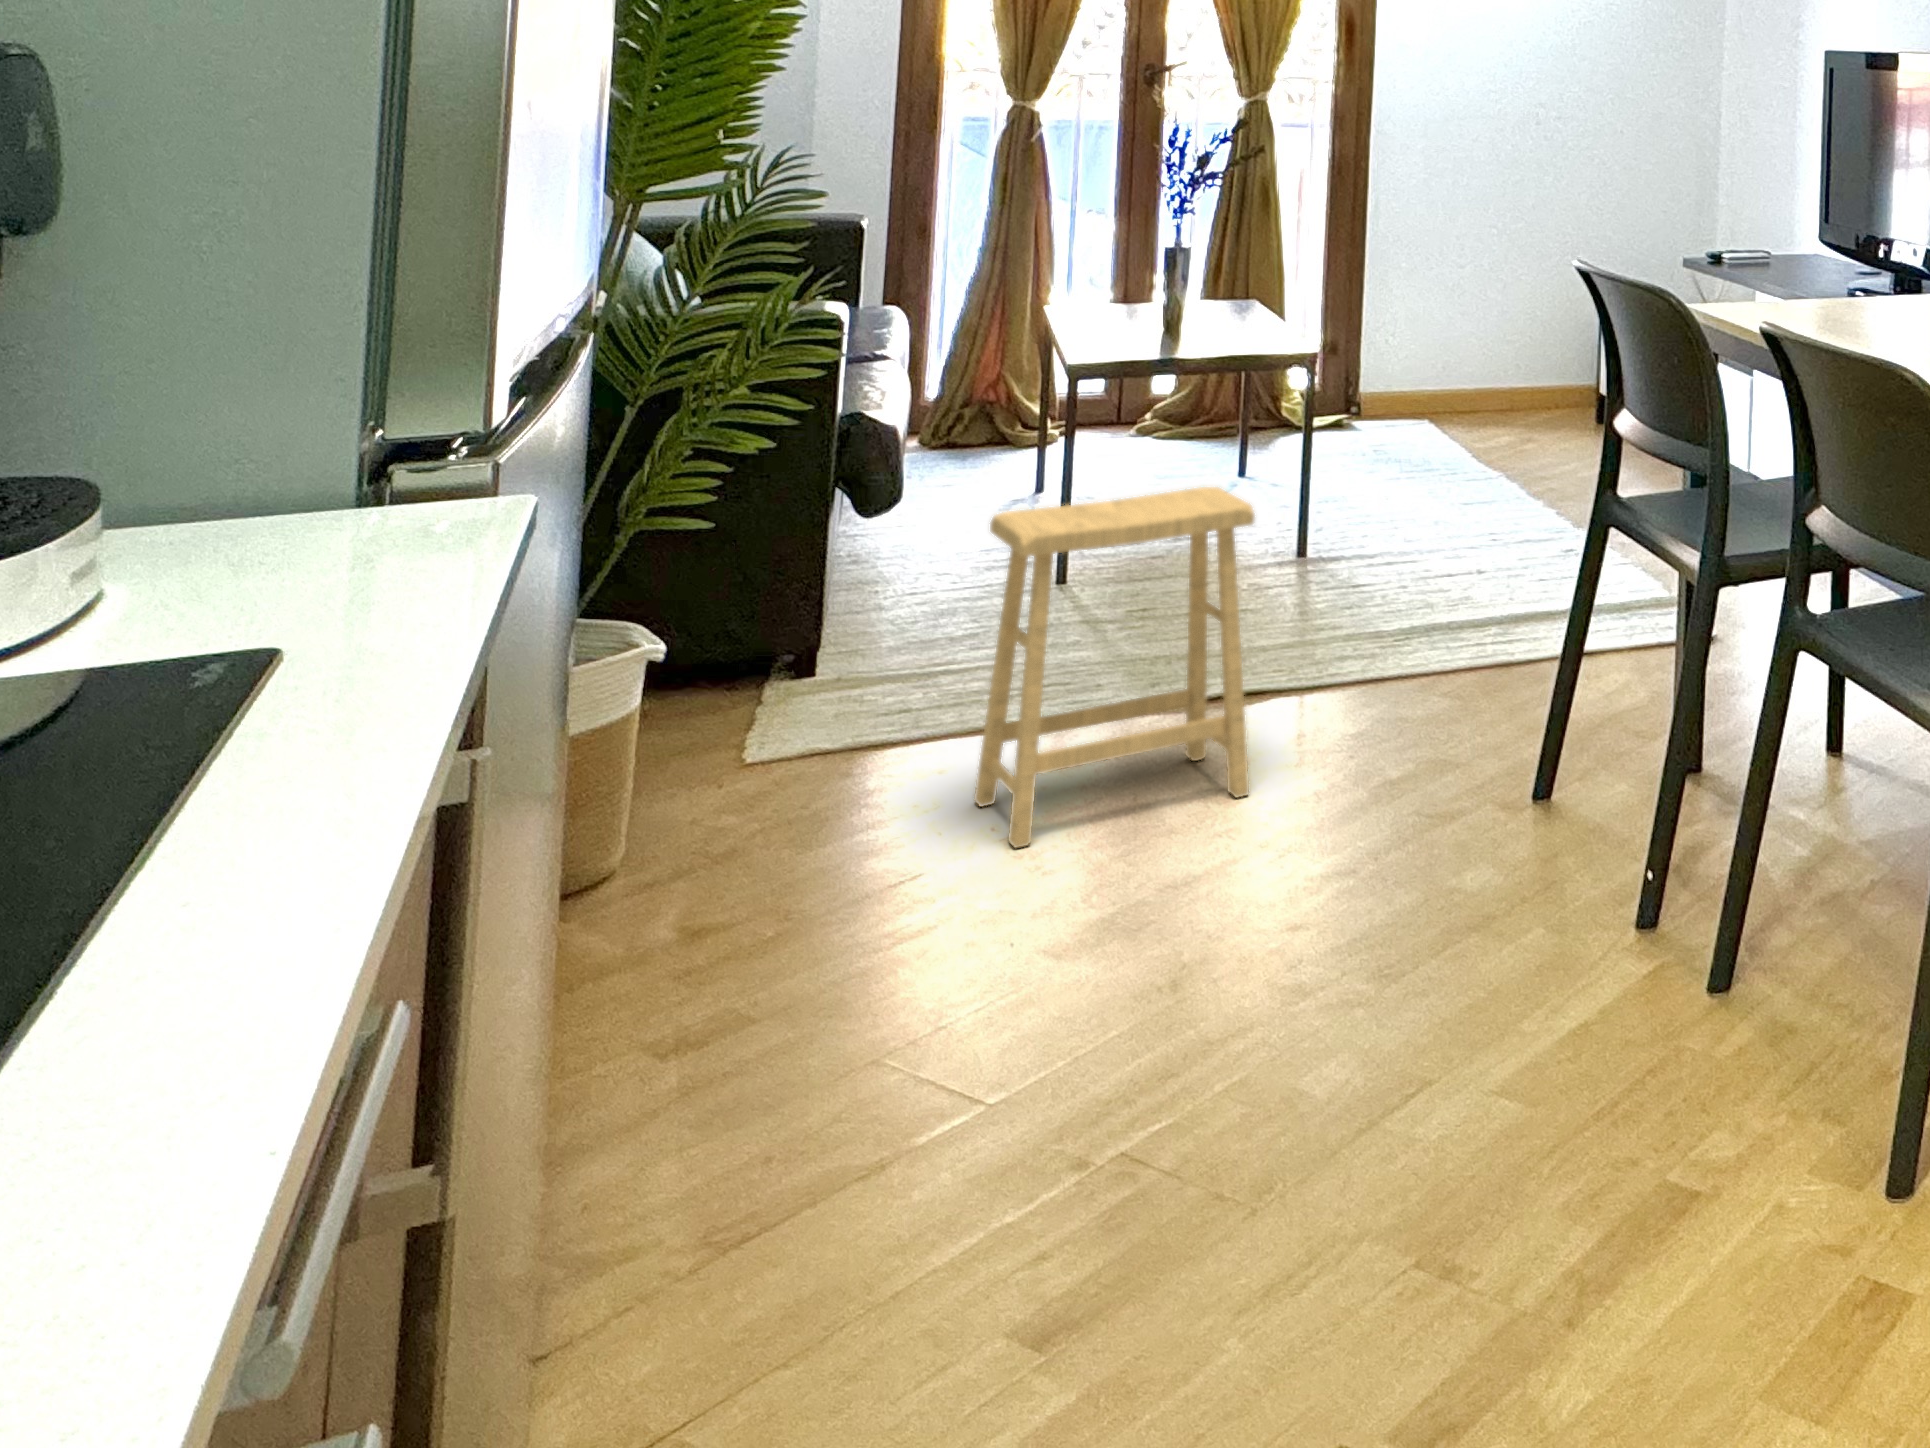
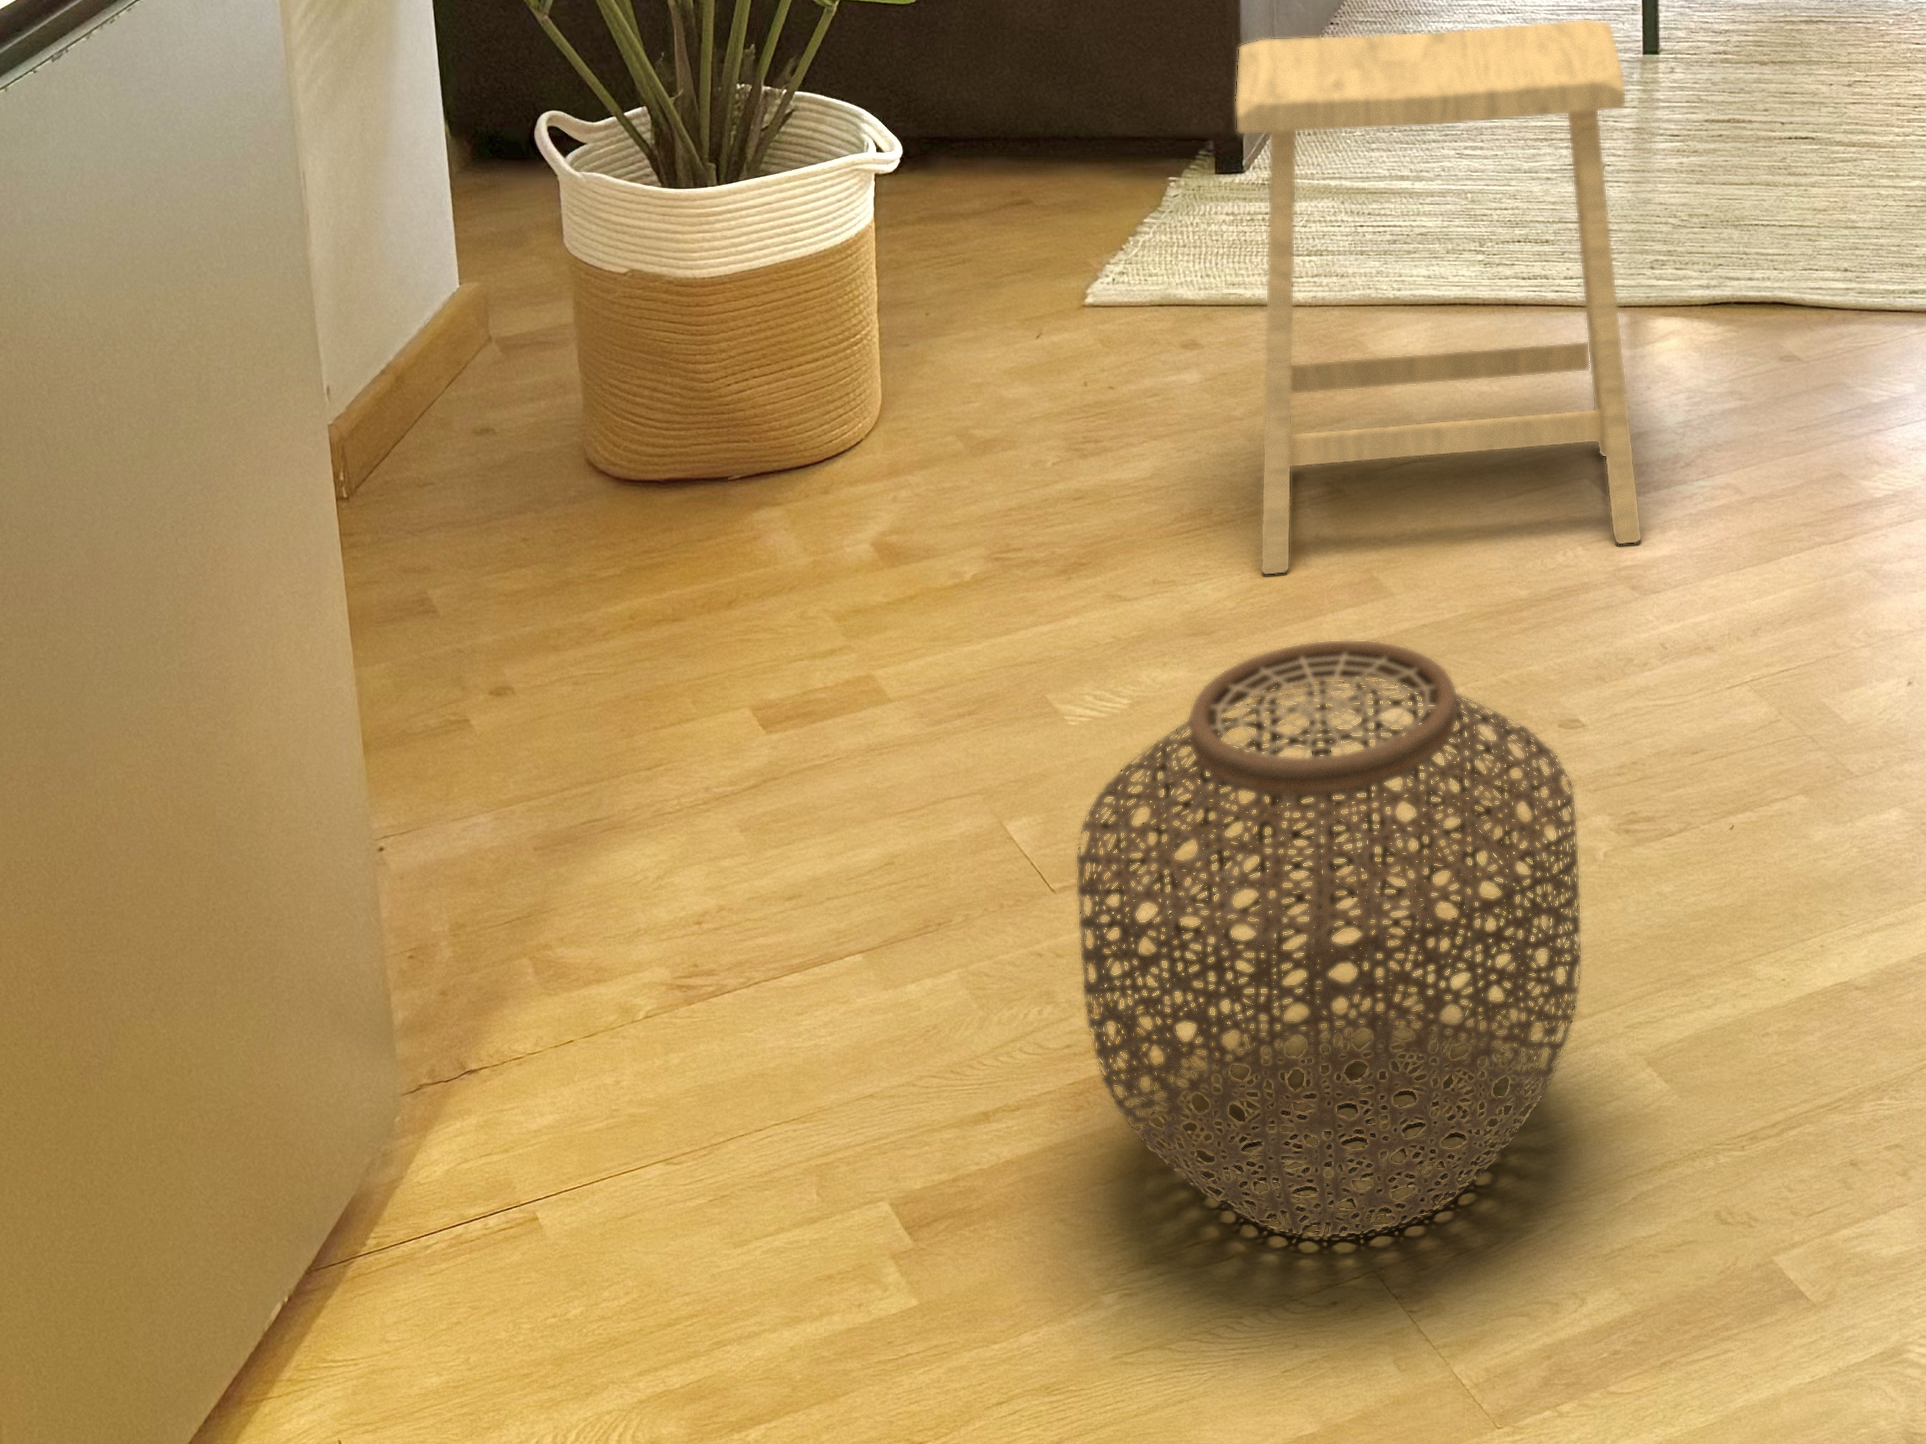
woven basket: none [1149,762,1459,1139] -> present [1077,641,1581,1236]

